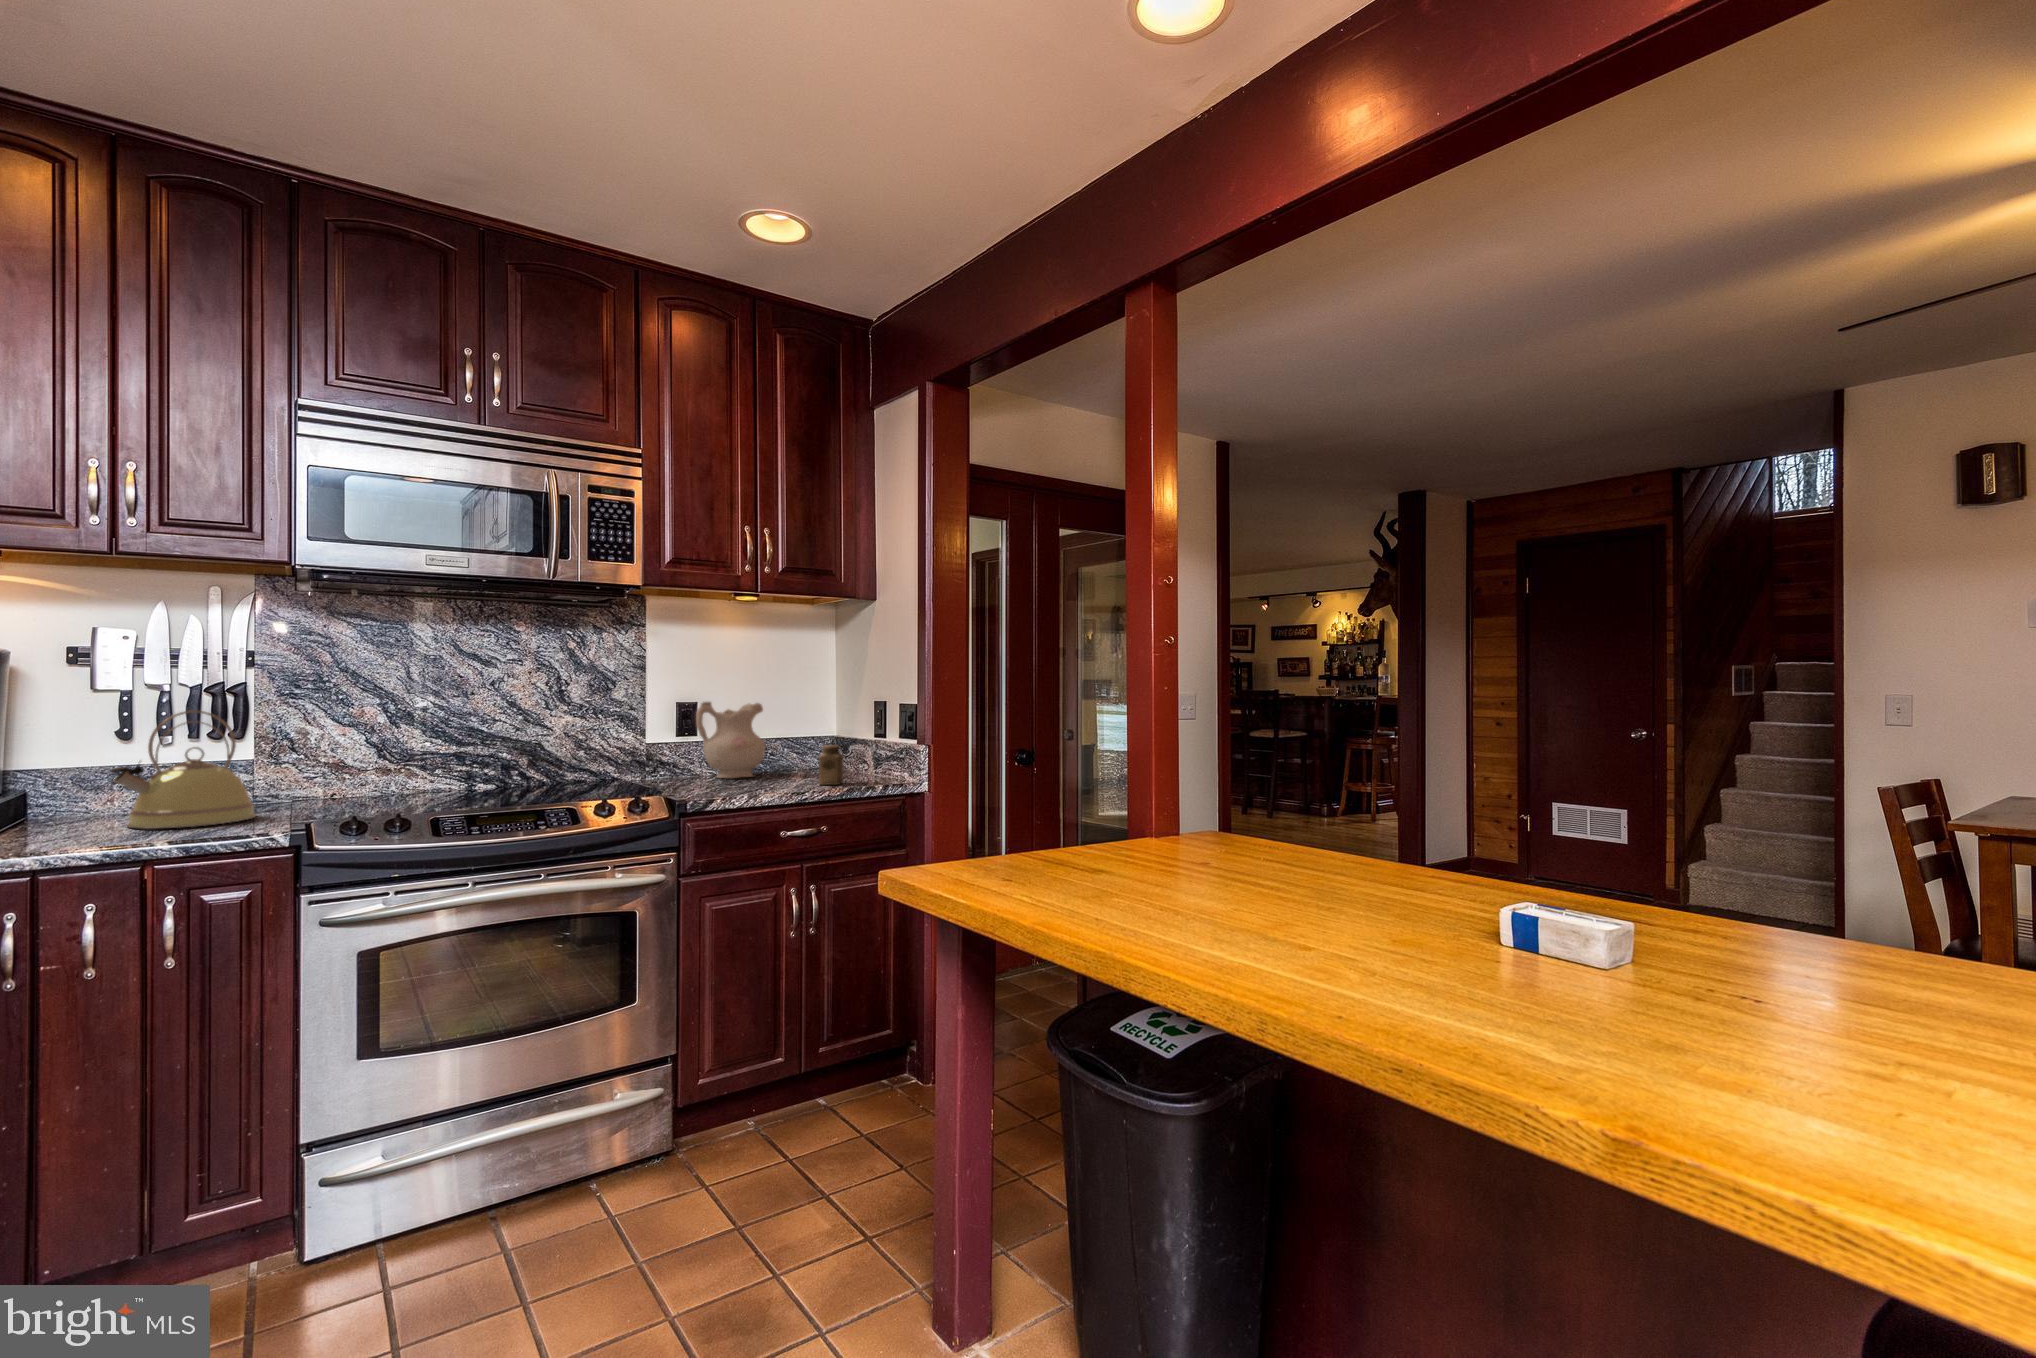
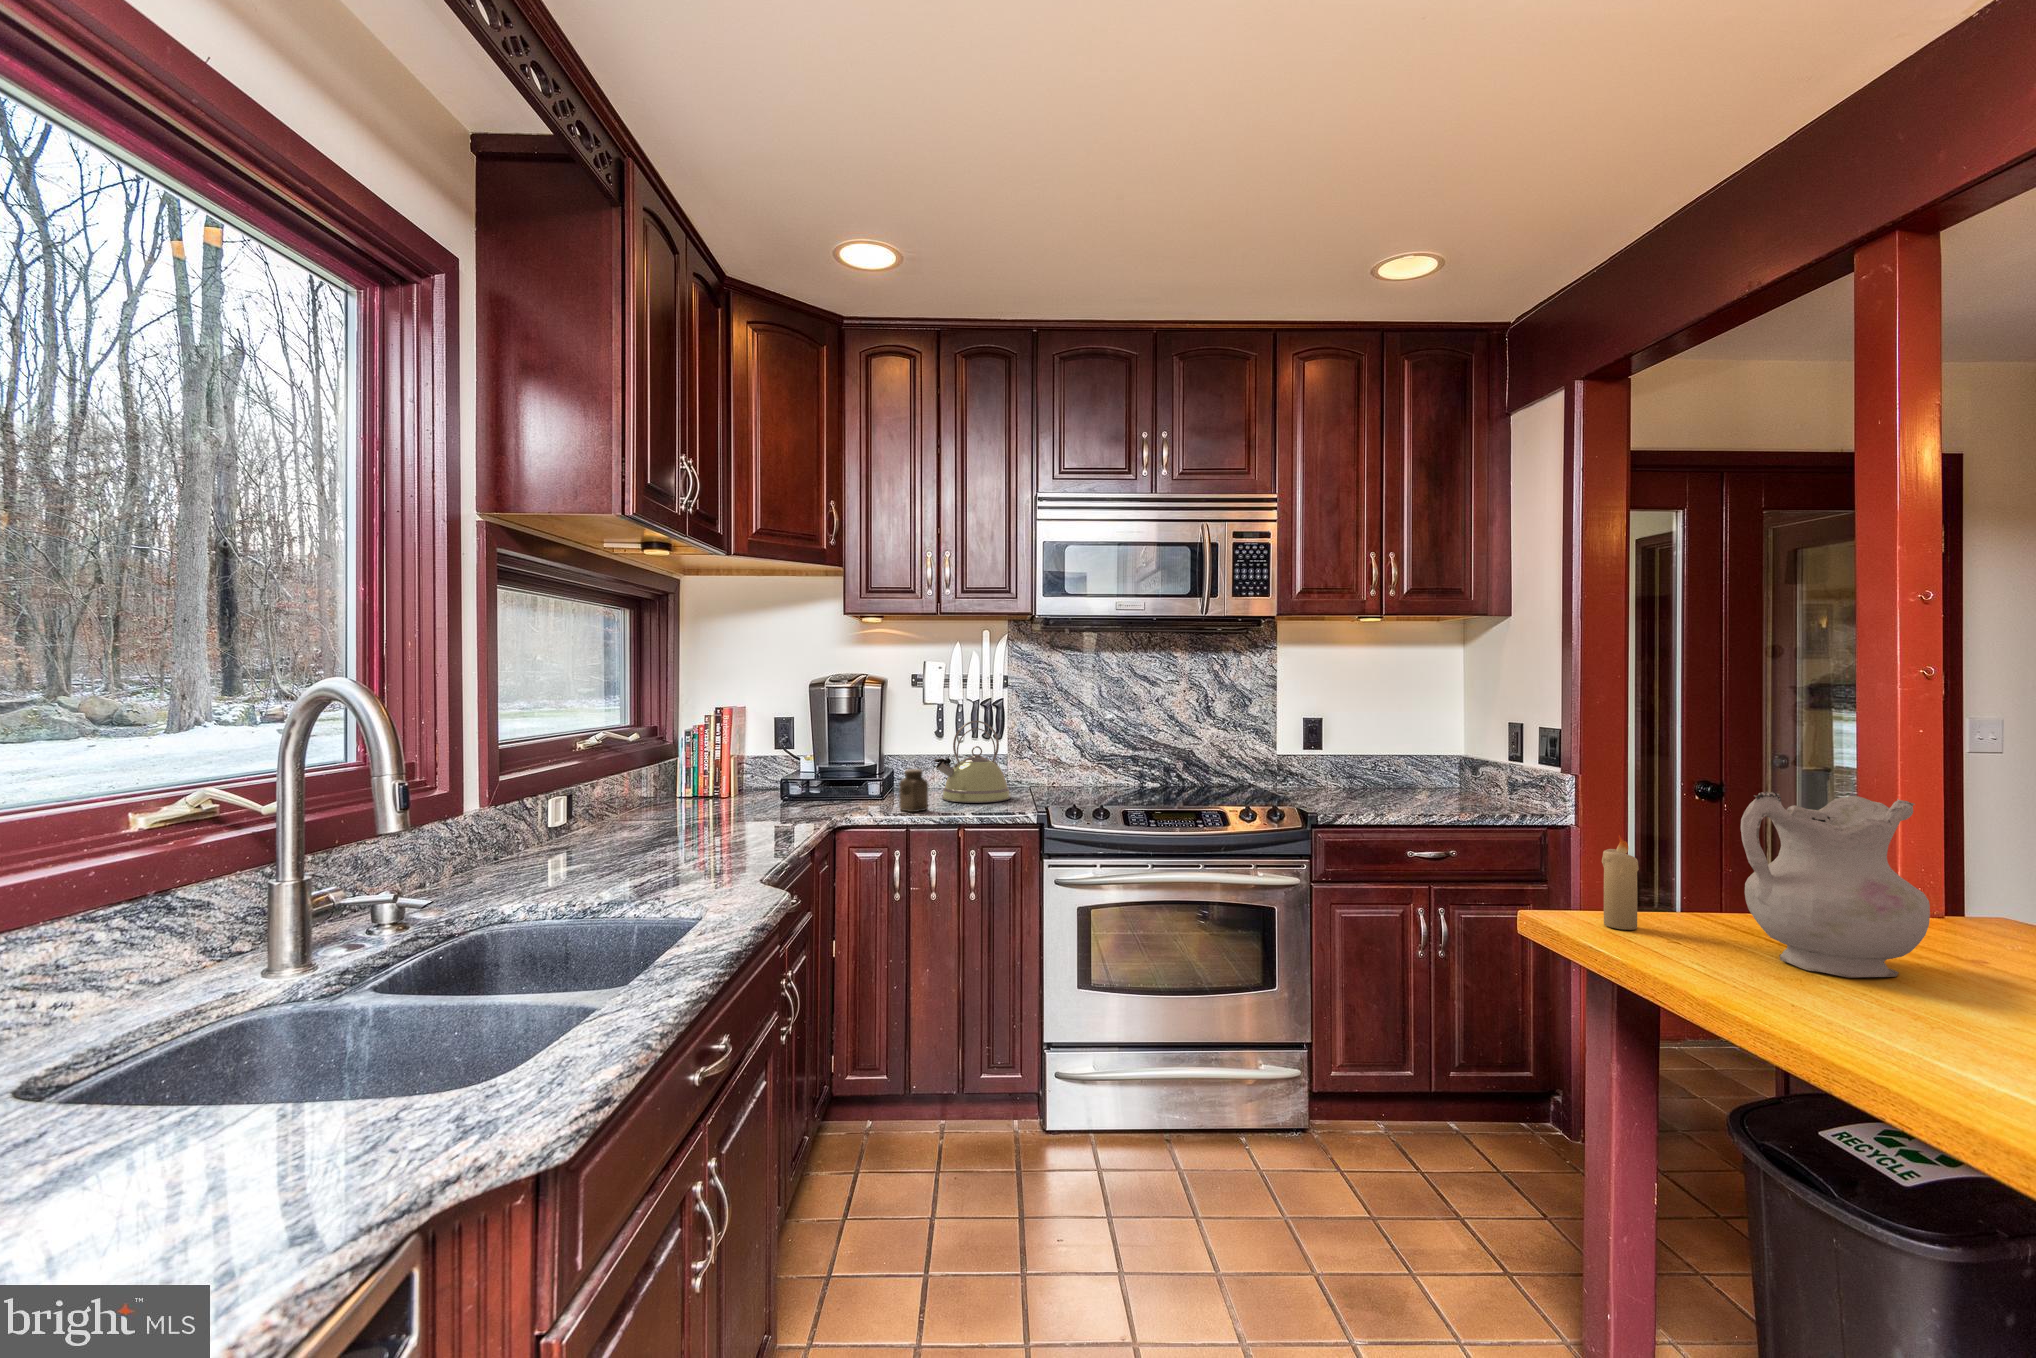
ceramic pitcher: present [696,702,765,778] -> present [1741,792,1930,978]
salt shaker: present [819,745,843,785] -> present [899,769,928,812]
candle: none [940,786,969,875] -> present [1602,836,1639,930]

